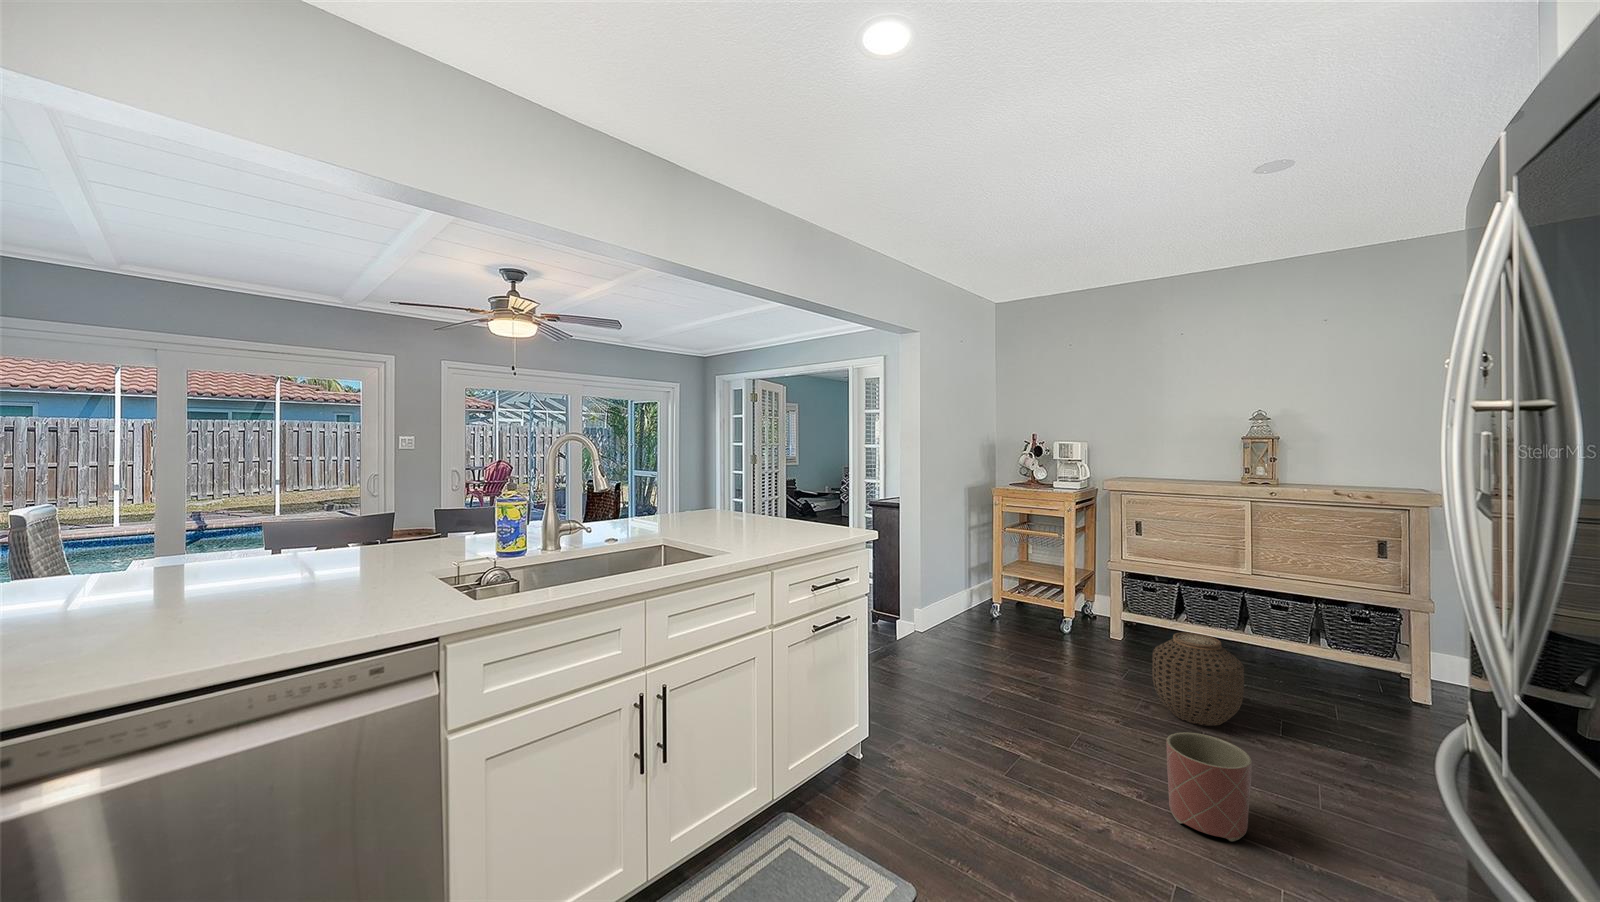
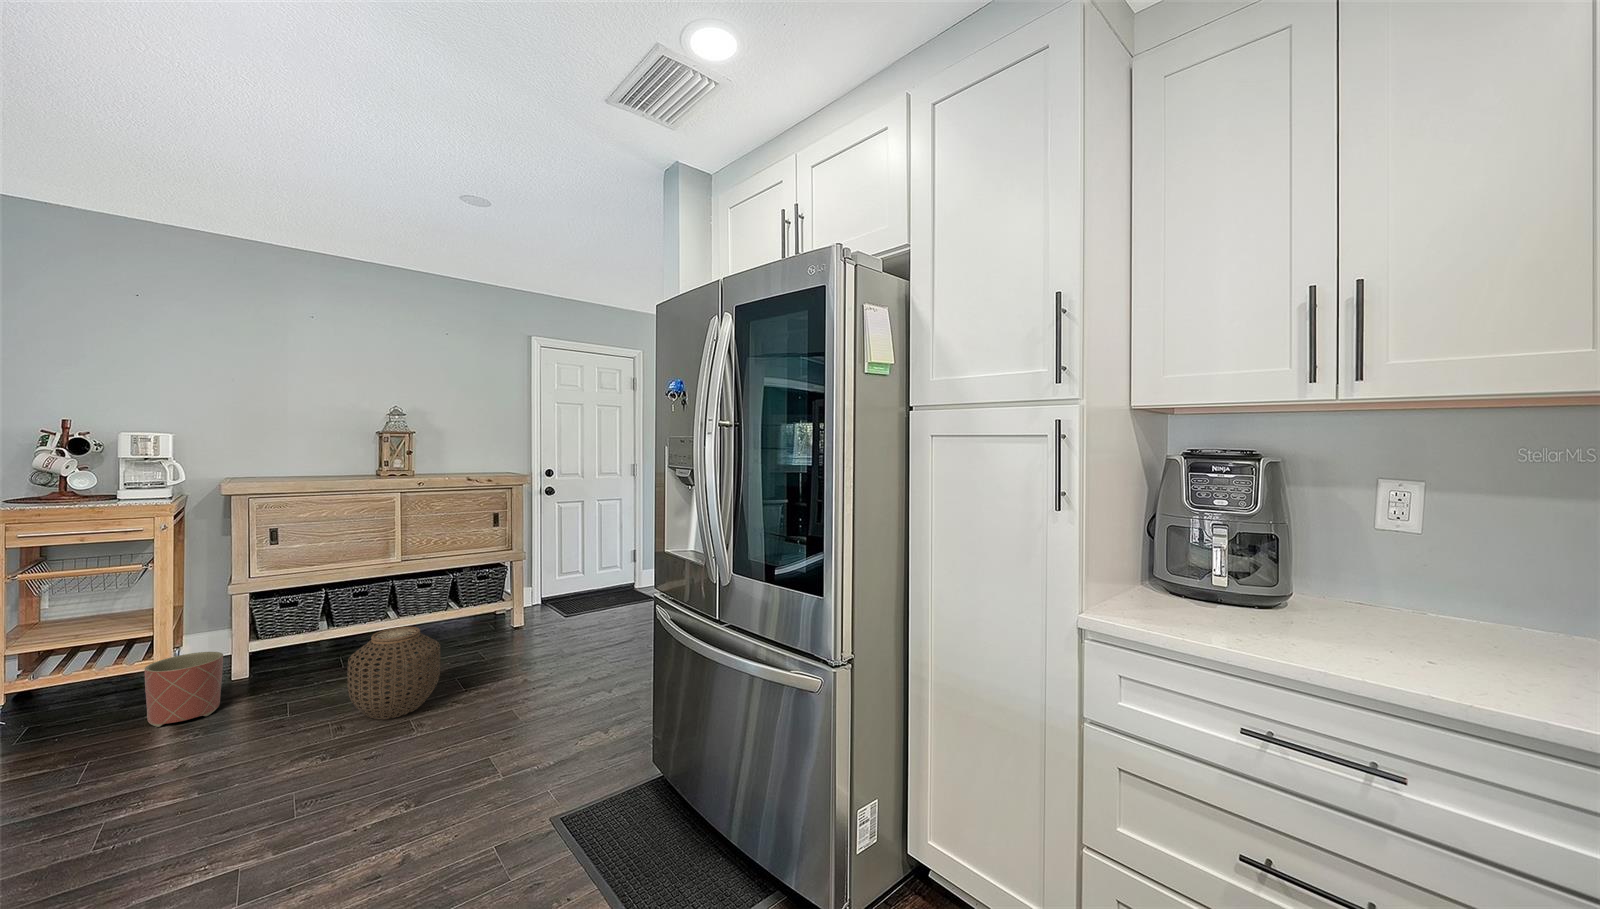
planter: present [1167,732,1252,841] -> present [145,652,223,727]

